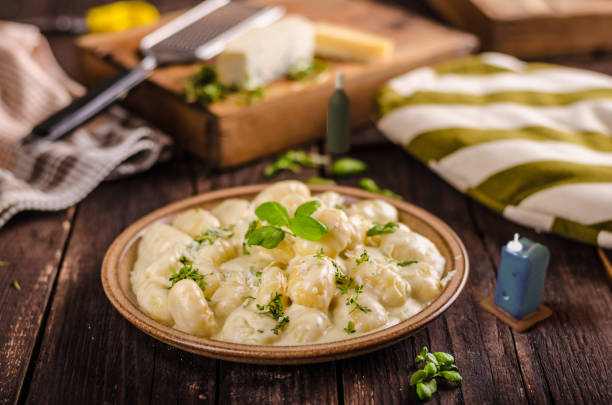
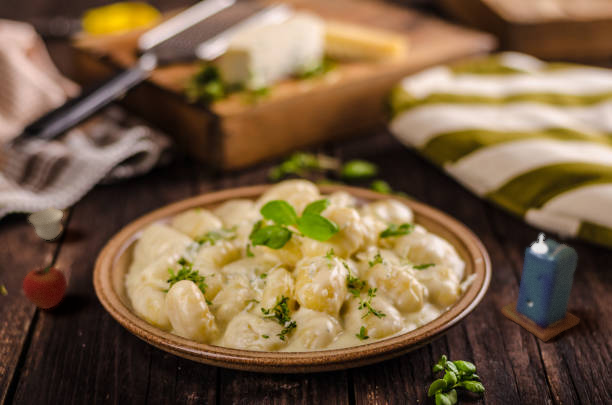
bottle: present [327,71,351,154] -> none [335,70,360,158]
teacup: none [38,205,70,236] -> present [29,208,63,240]
apple: none [34,262,75,303] -> present [23,267,67,309]

